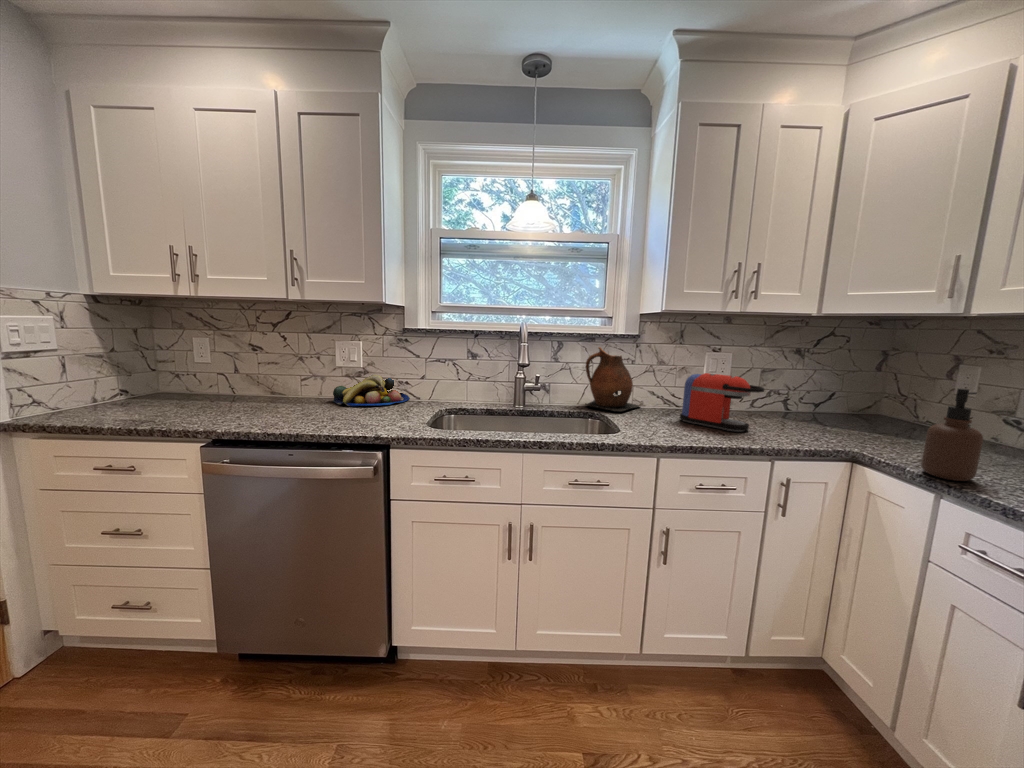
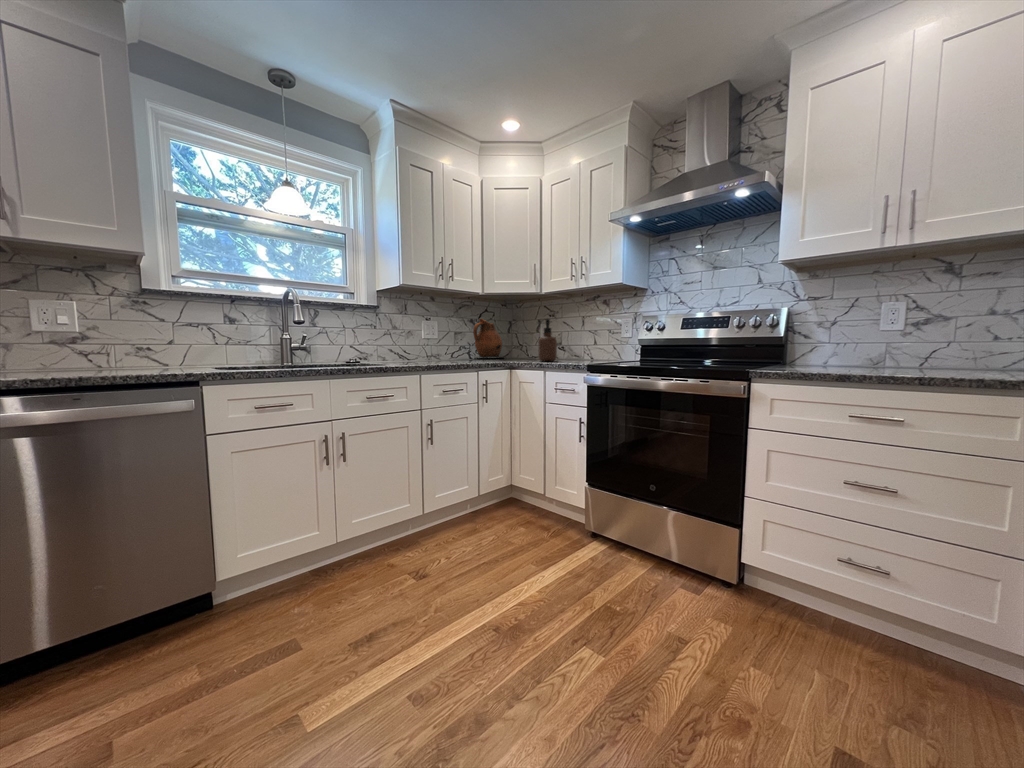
ceramic pitcher: present [586,347,640,412] -> present [473,319,502,358]
coffee maker: present [680,373,764,432] -> none [418,327,466,361]
fruit bowl: present [333,375,409,406] -> none [34,340,152,371]

